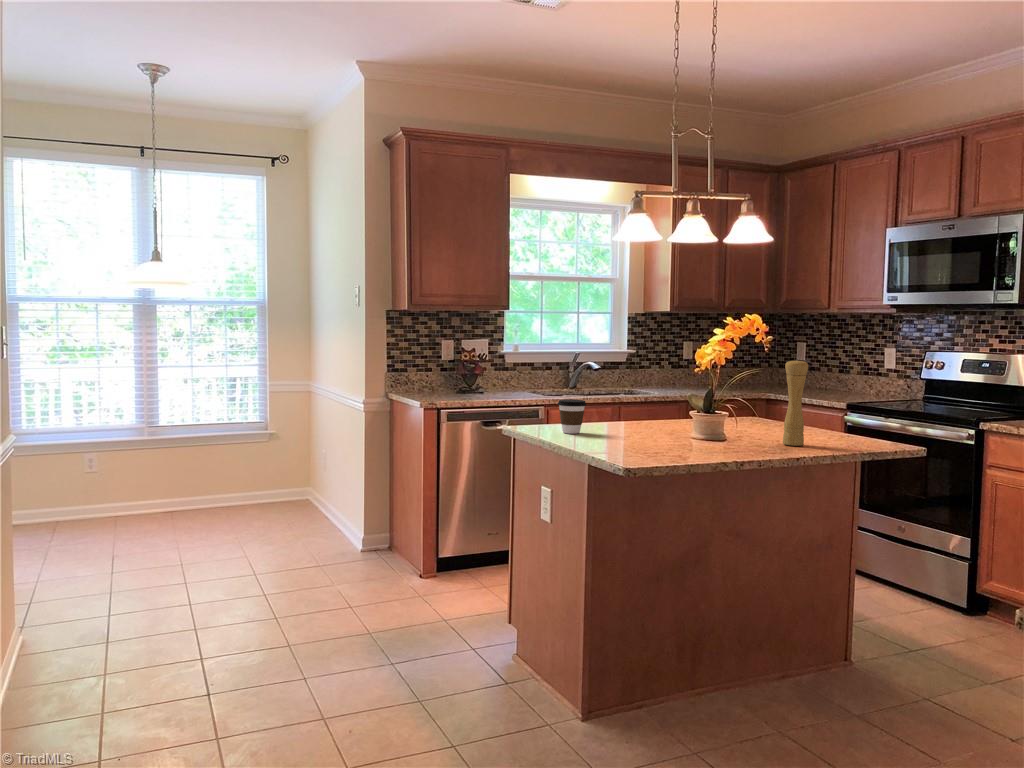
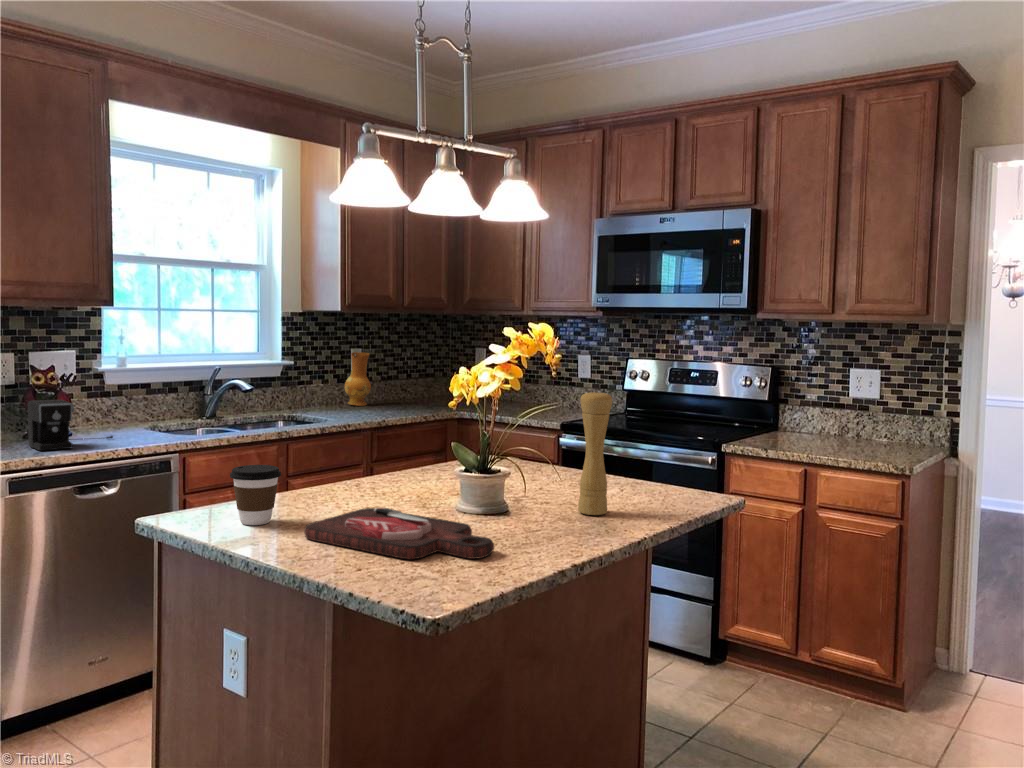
ceramic jug: none [677,344,699,388] -> present [344,352,371,406]
coffee maker: none [458,369,507,400] -> present [28,400,113,451]
cutting board: none [594,429,700,454] -> present [304,508,494,559]

